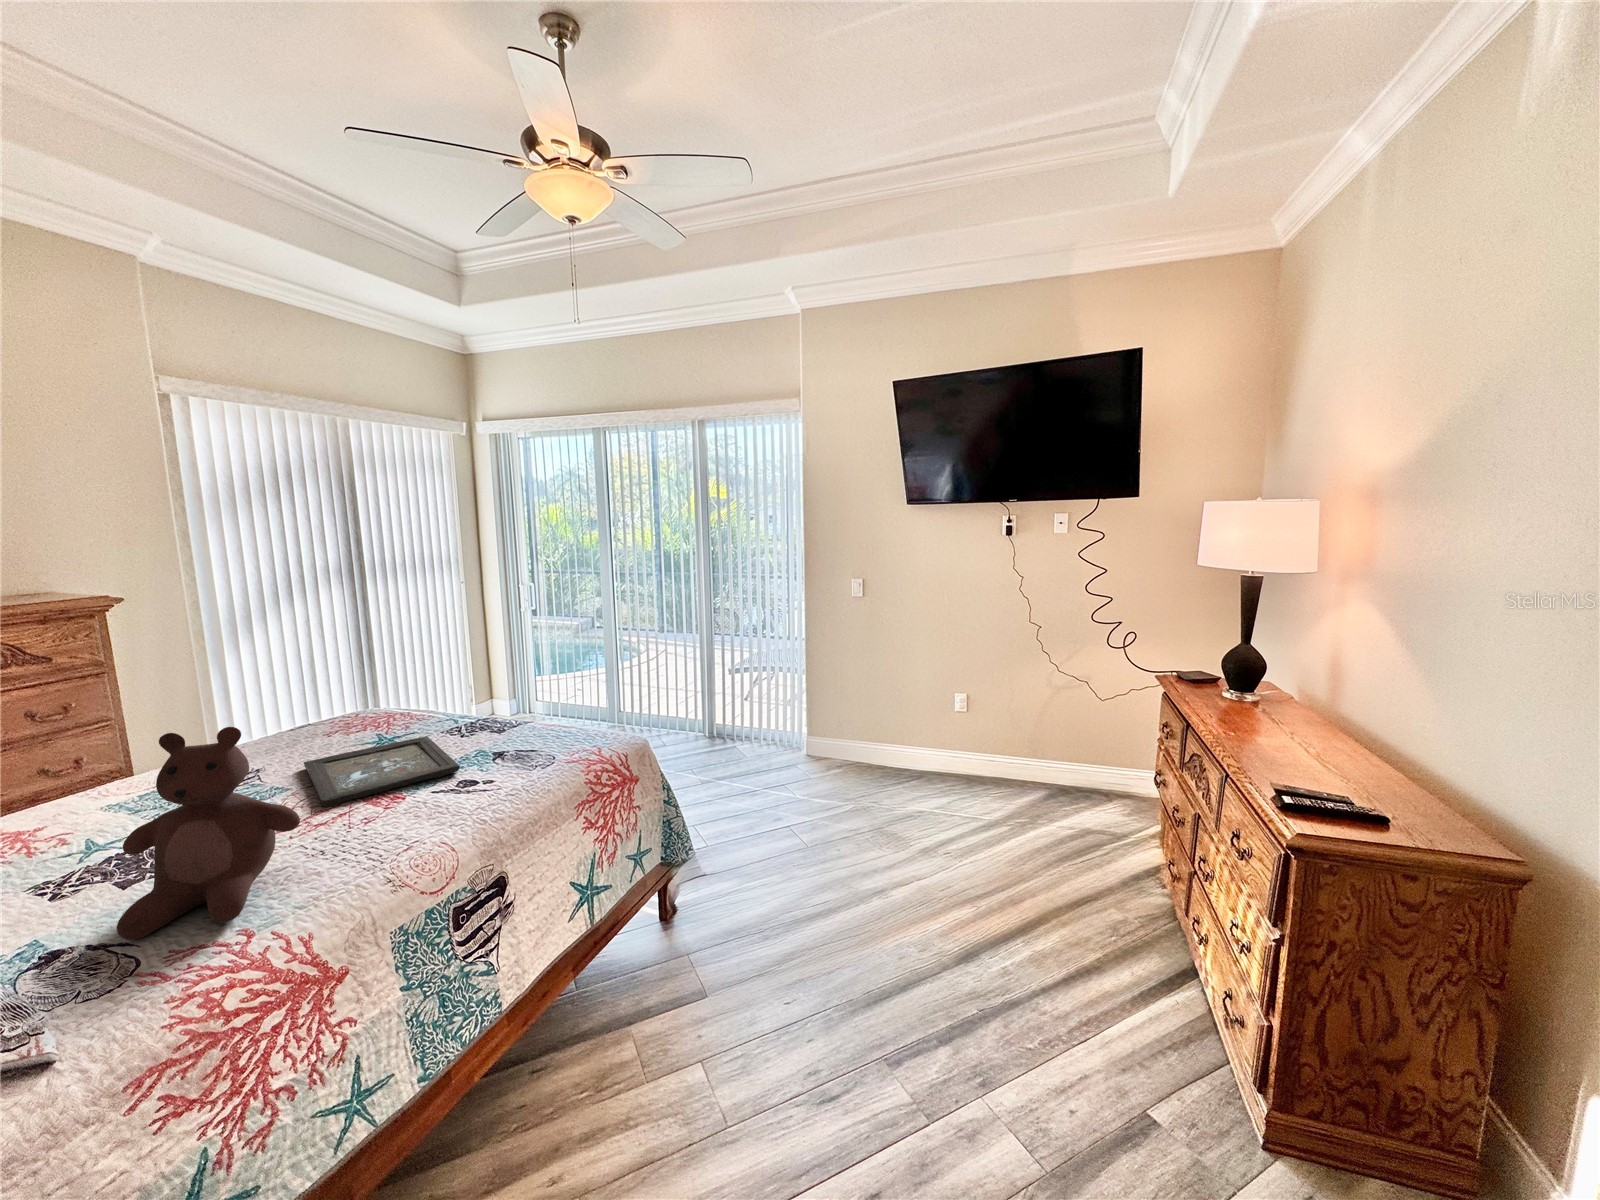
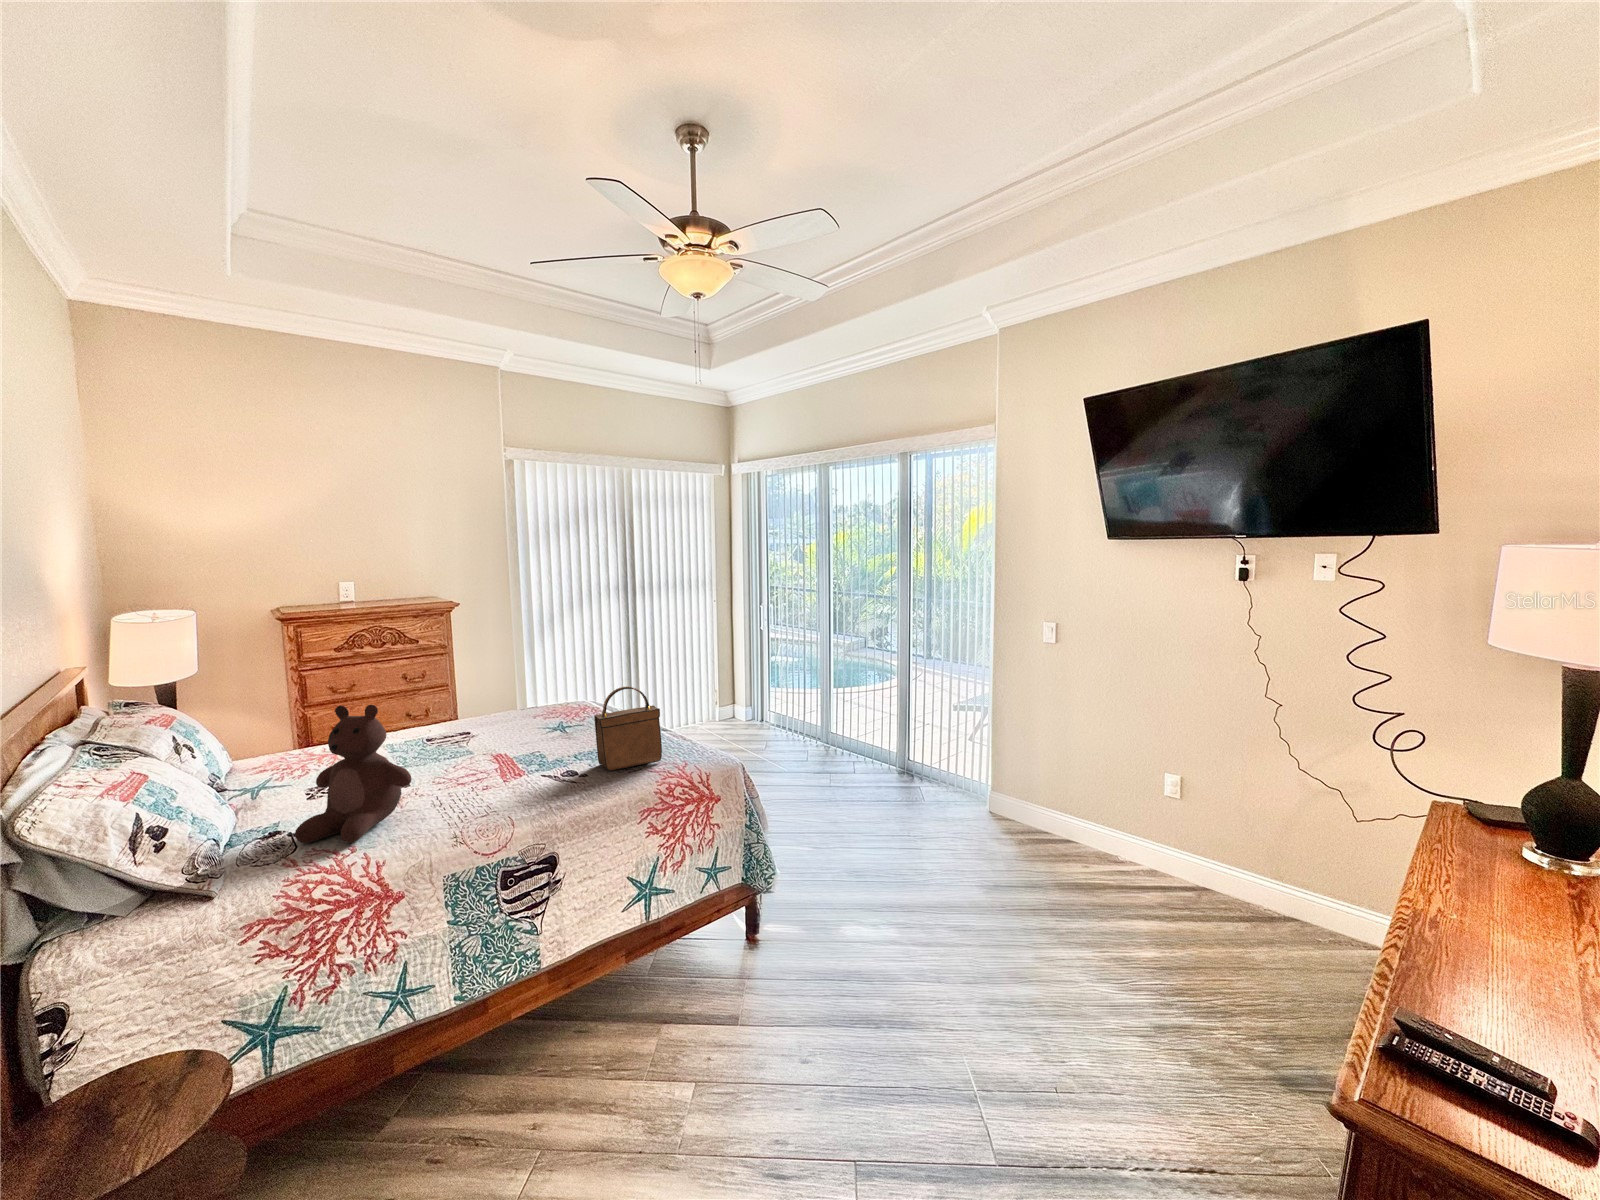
handbag: none [494,675,573,771] -> present [594,687,662,771]
tray: present [304,736,460,807] -> none [464,736,570,780]

